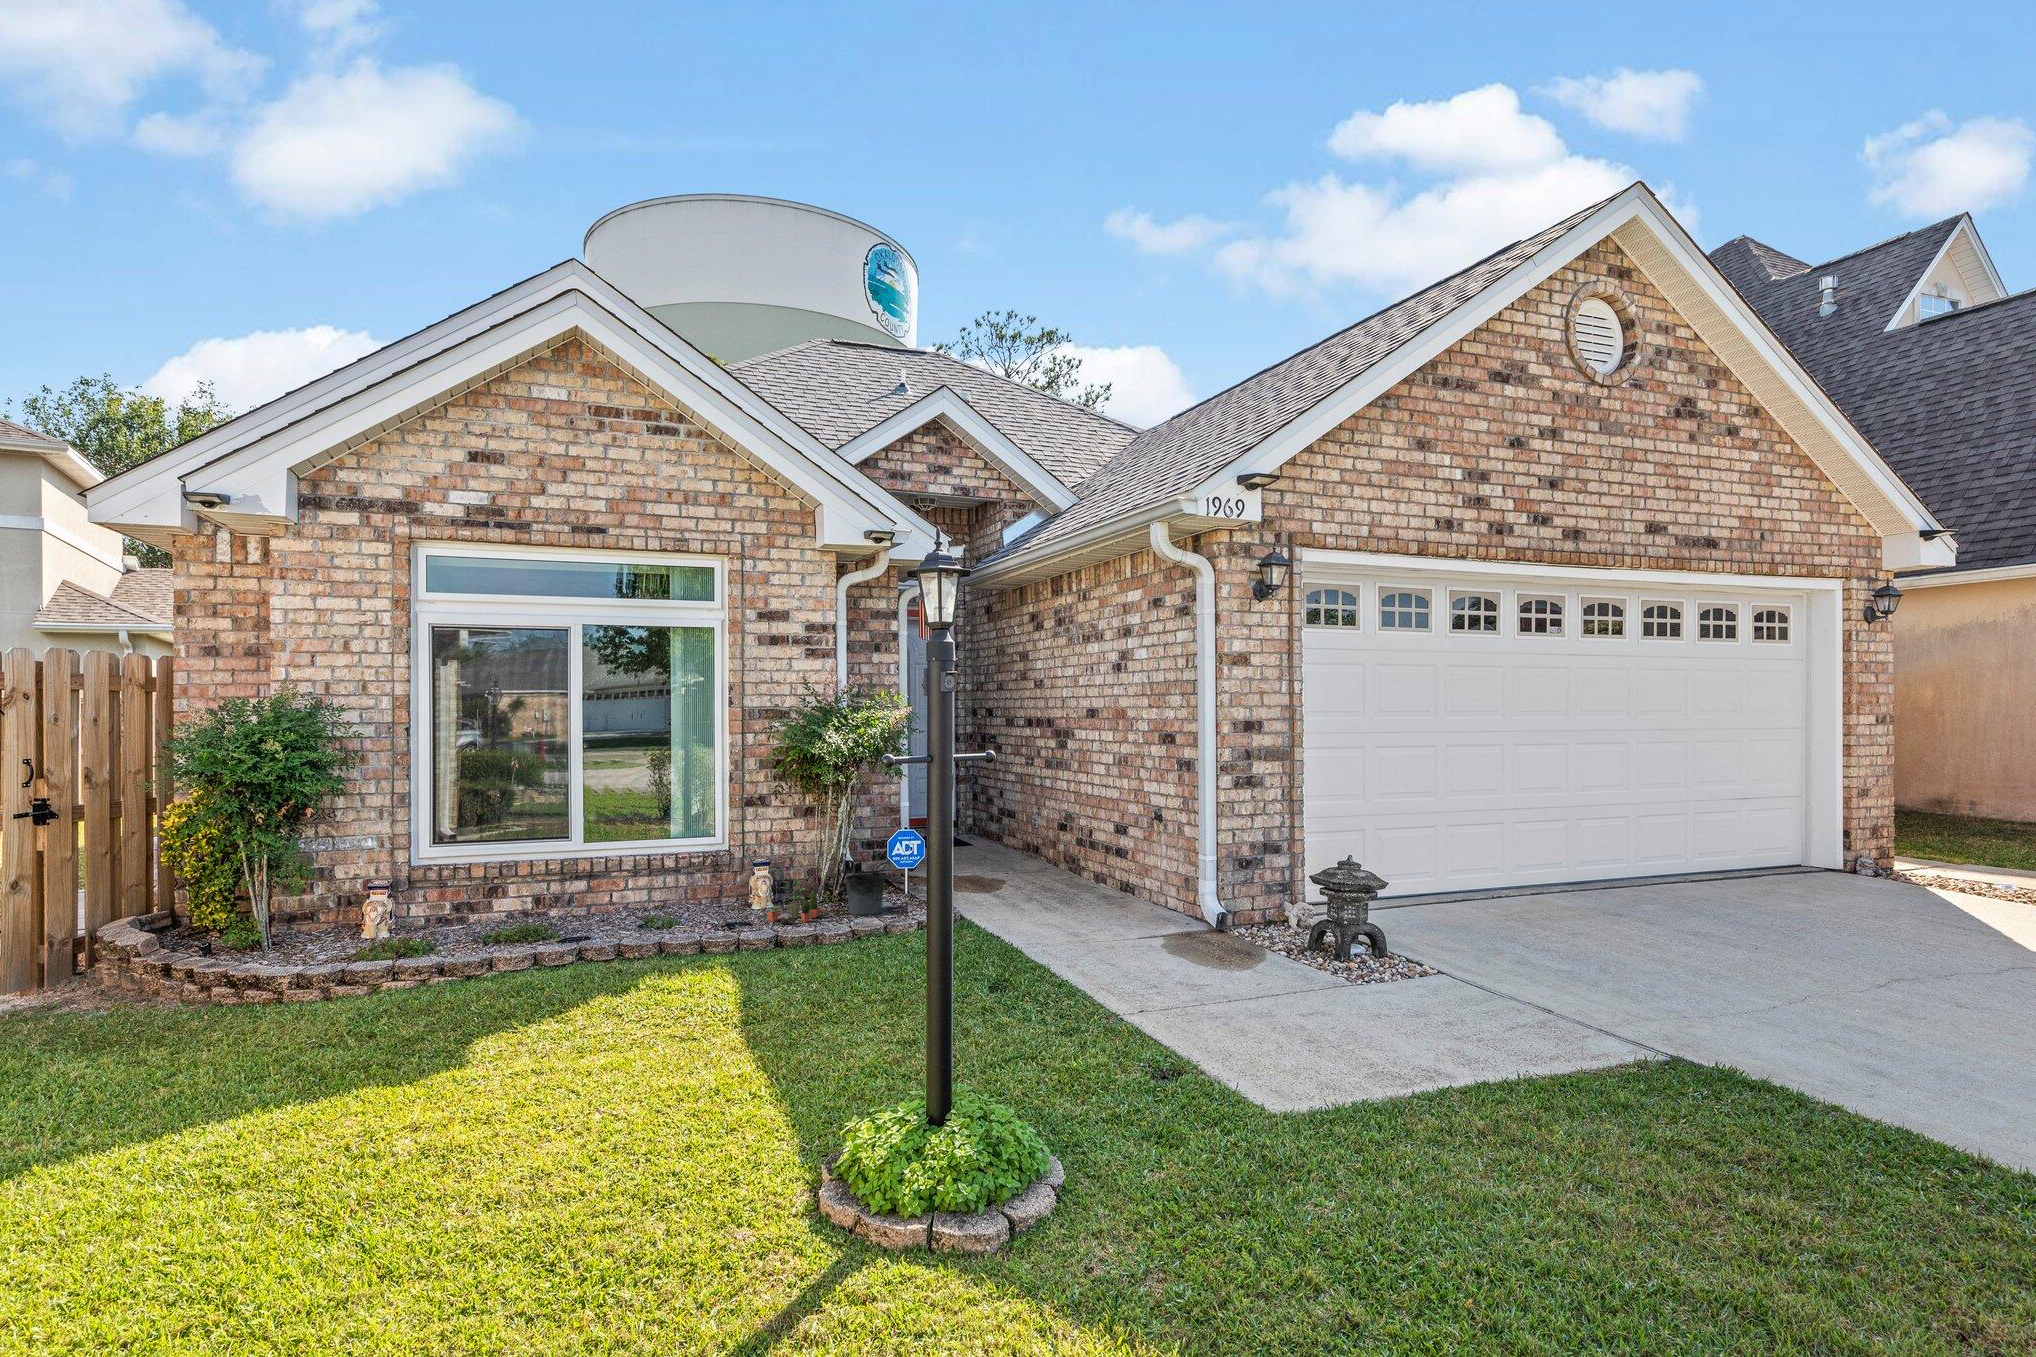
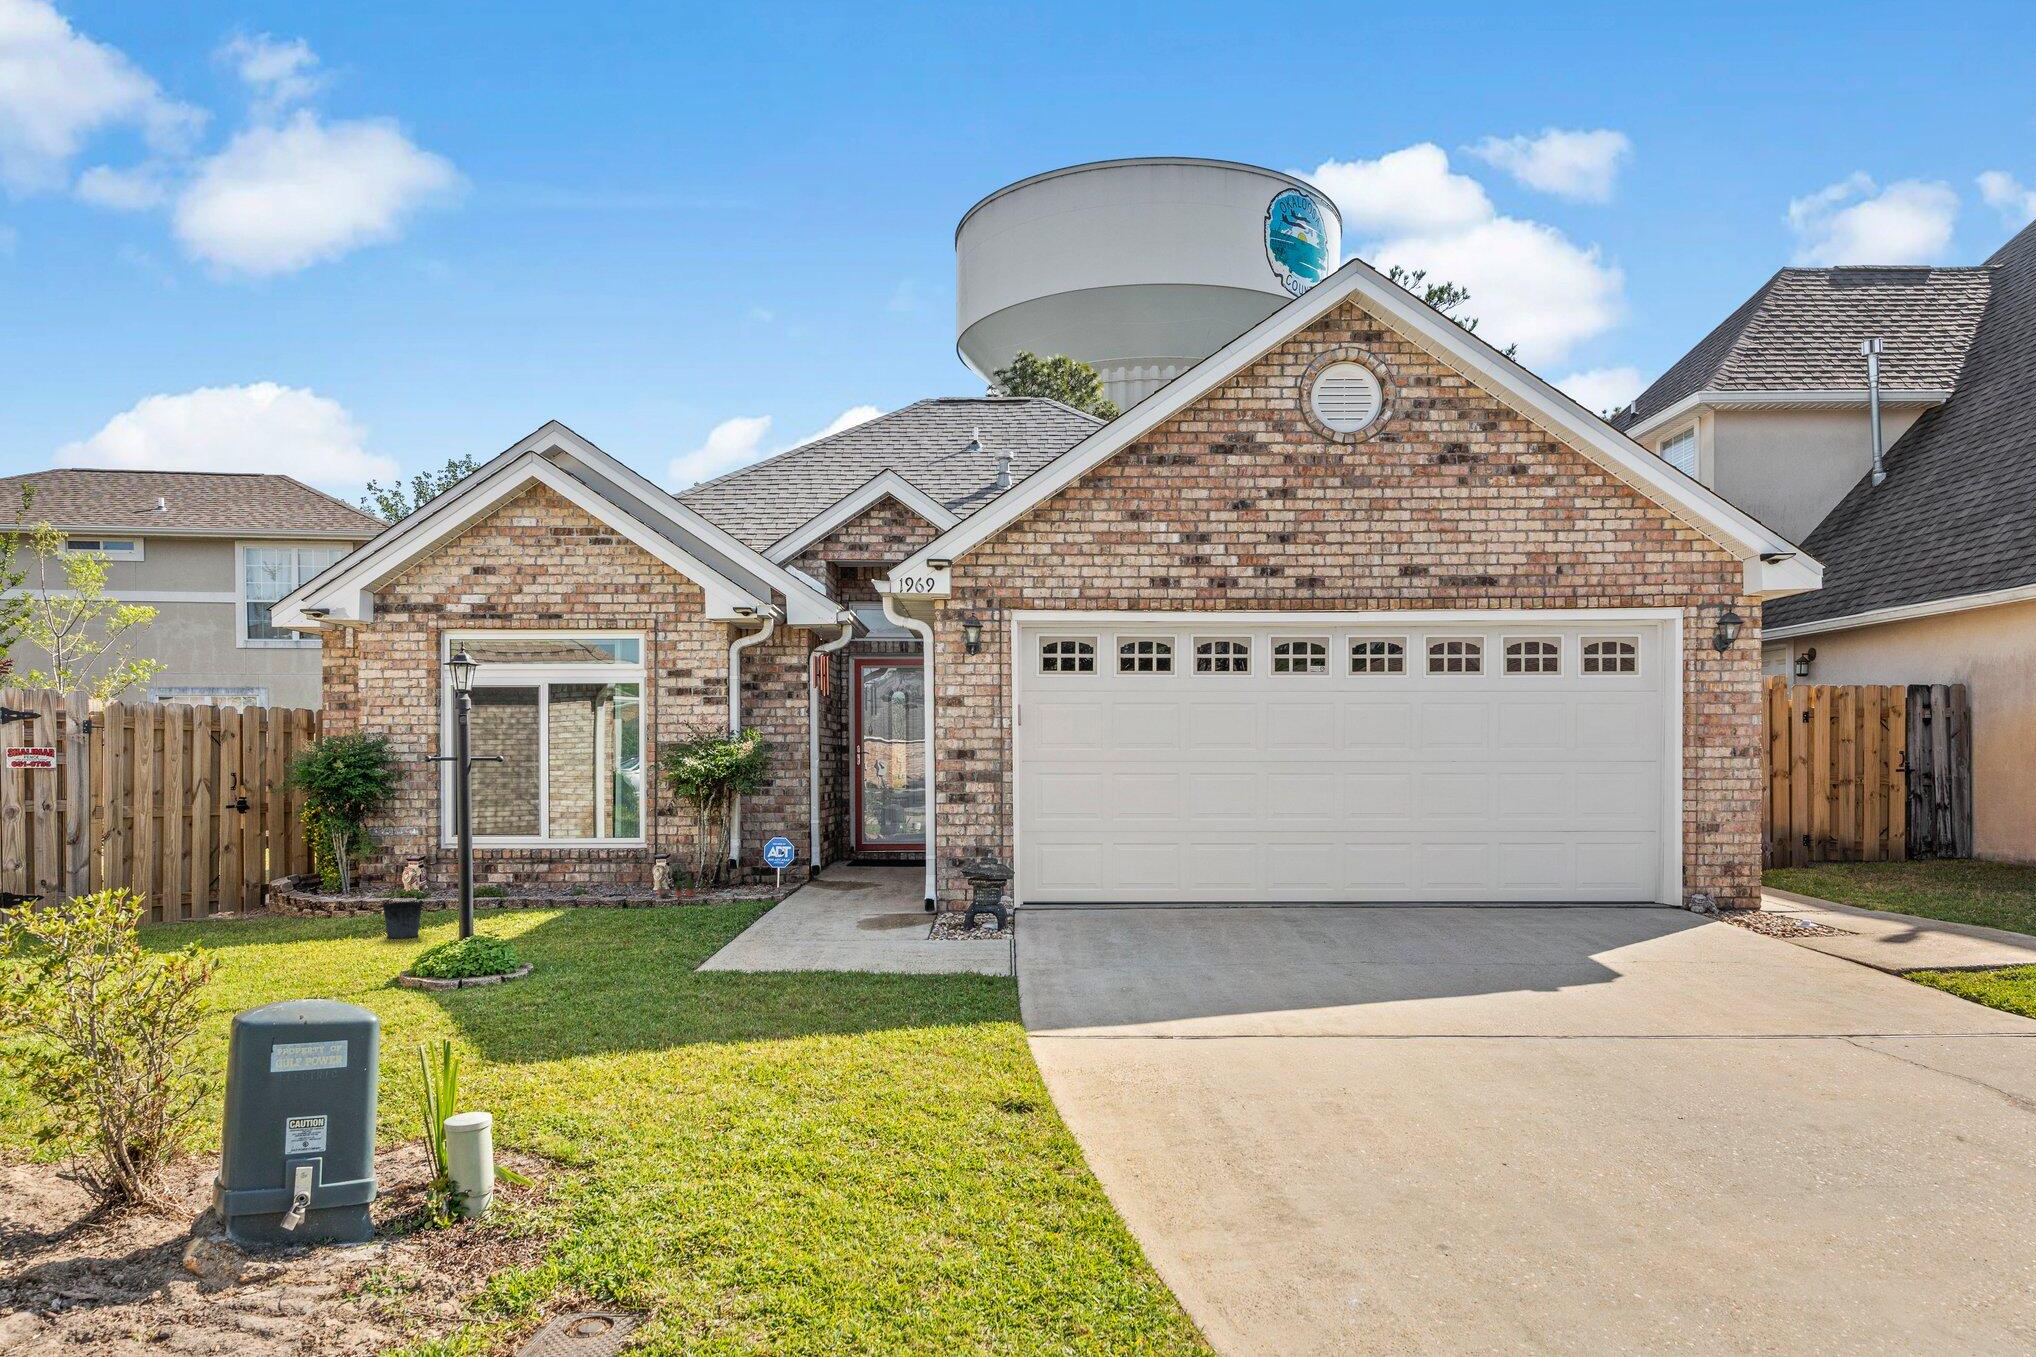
bucket: present [845,871,887,915] -> present [382,900,425,938]

